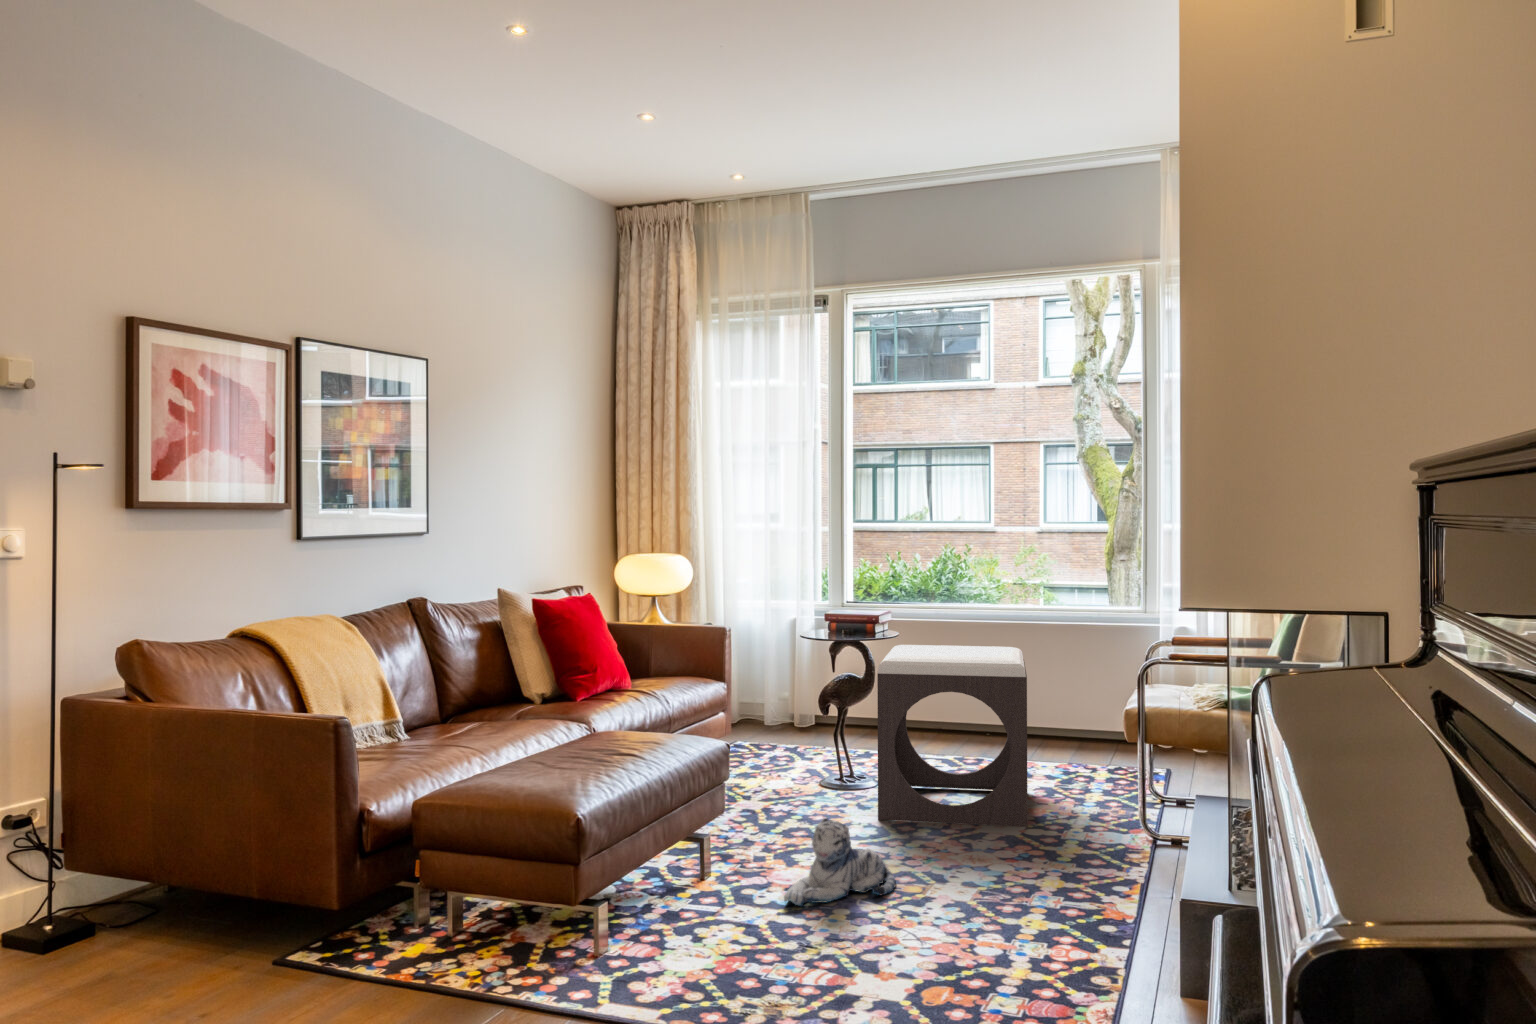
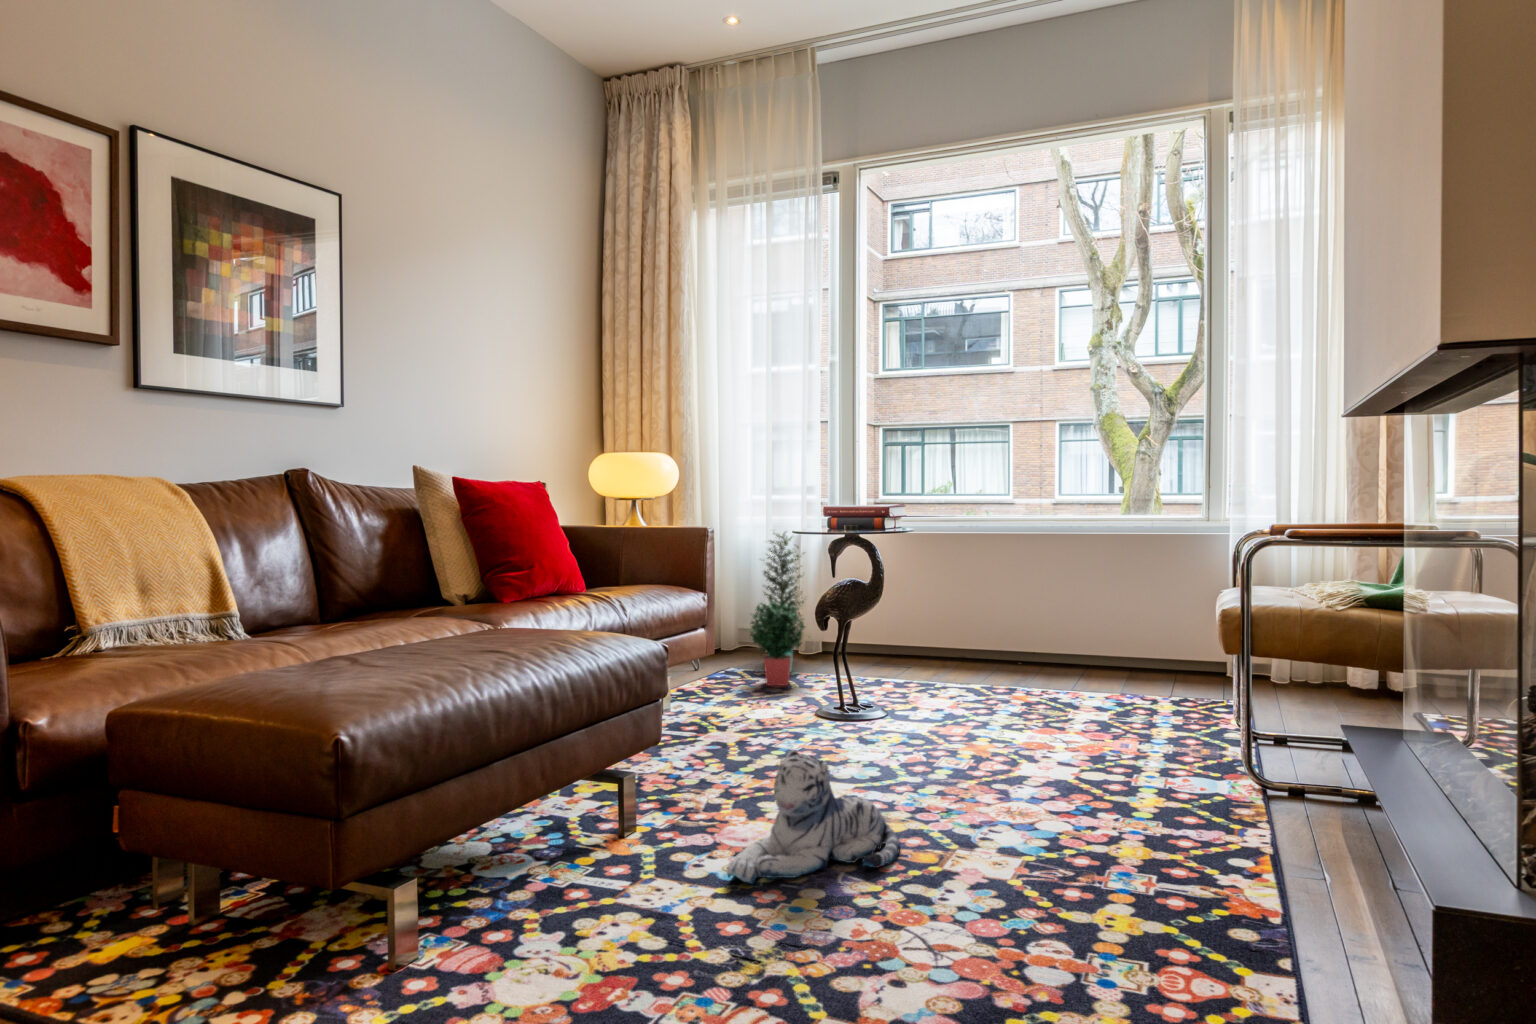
potted plant: none [758,618,810,758] -> present [750,533,805,686]
footstool: present [877,645,1028,827] -> none [883,540,1084,770]

